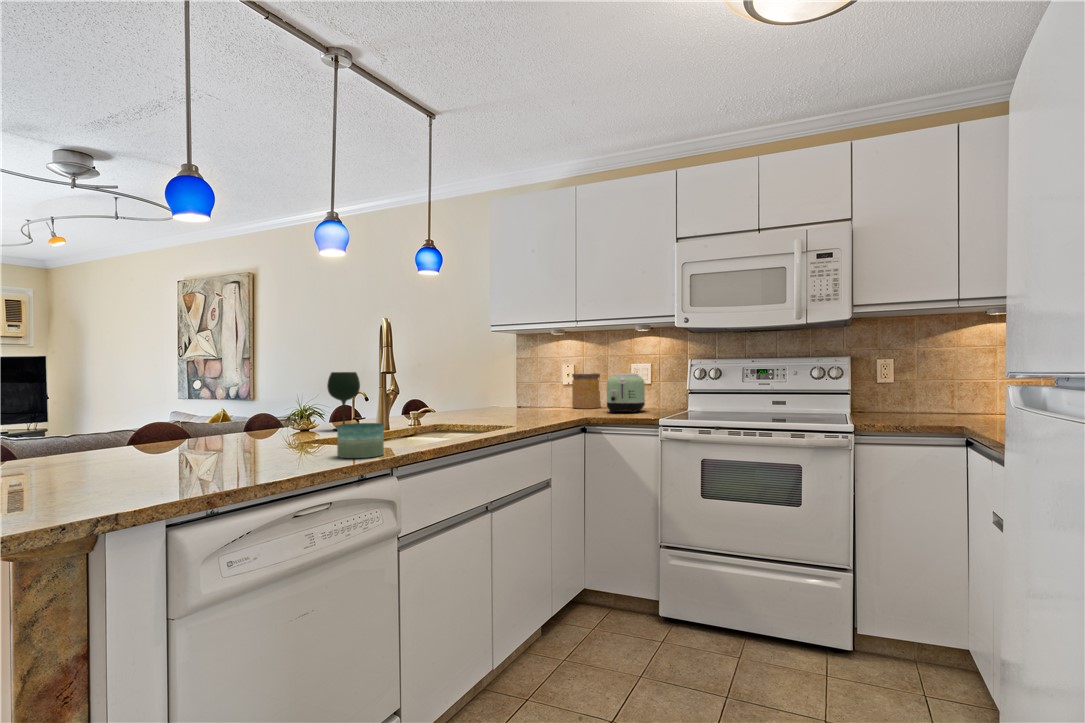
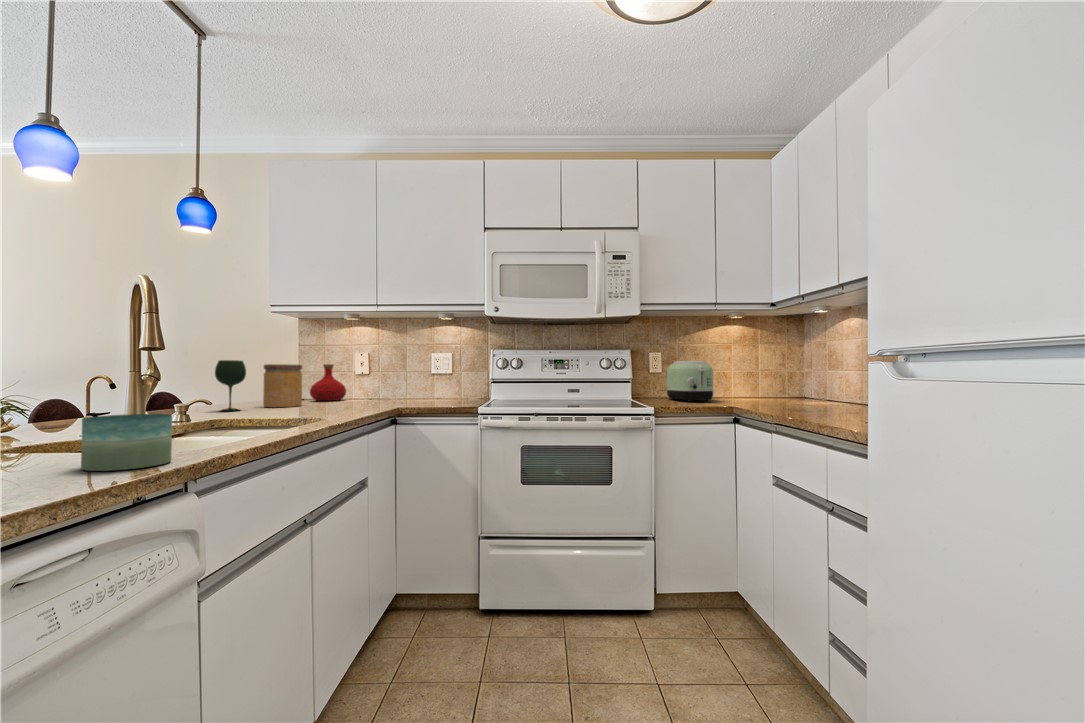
wine glass: present [327,372,360,430] -> present [215,360,246,411]
jar: present [572,373,601,409] -> present [263,364,302,407]
toaster: present [606,373,645,413] -> present [667,361,714,401]
bottle: none [524,374,555,408] -> present [310,364,346,401]

